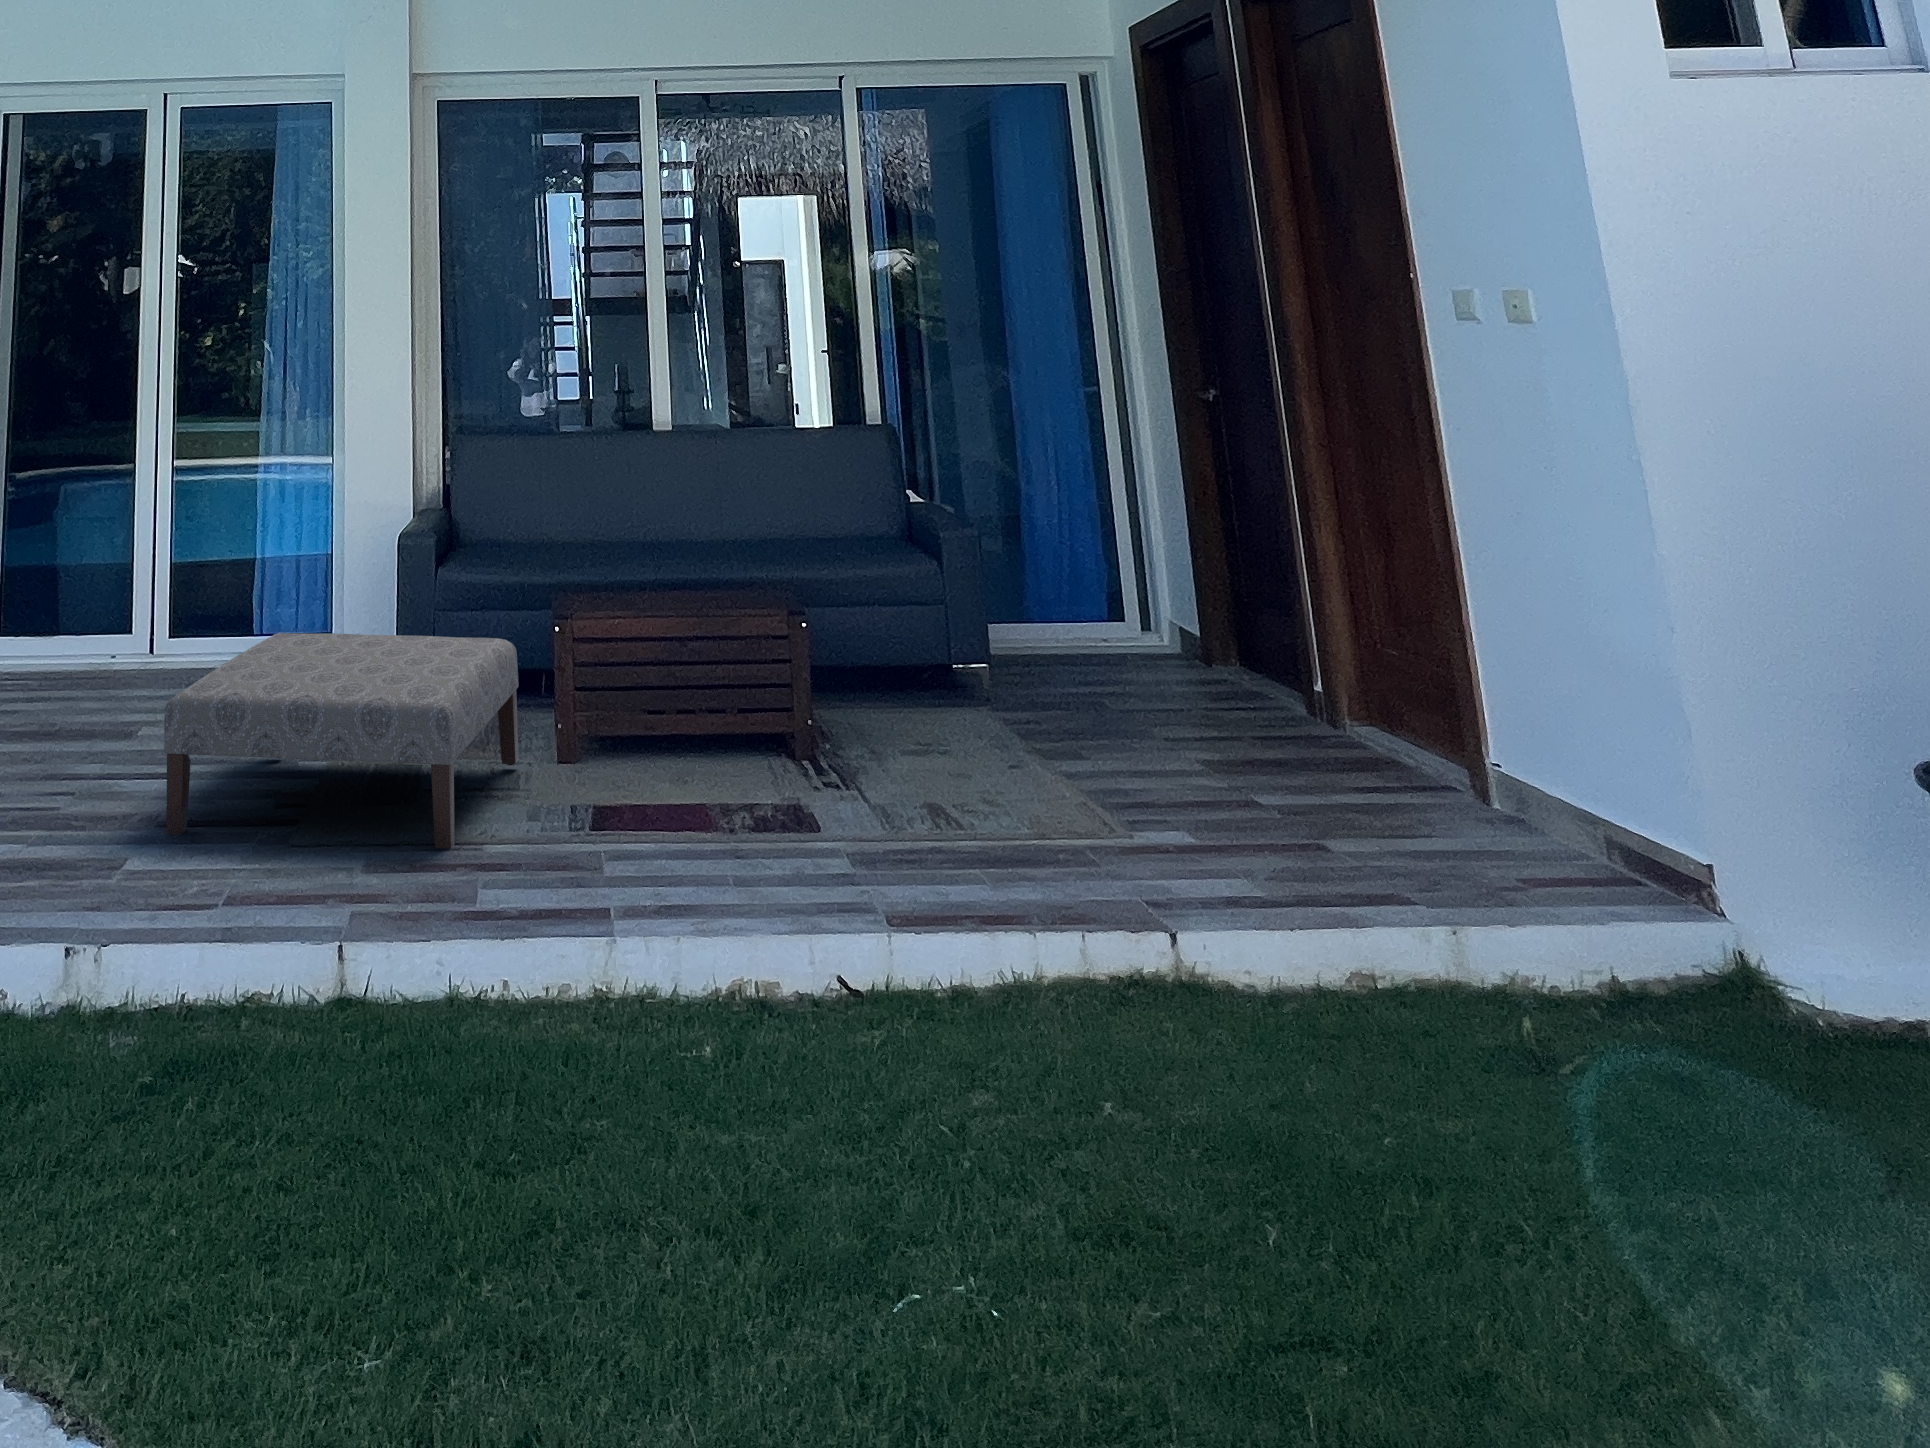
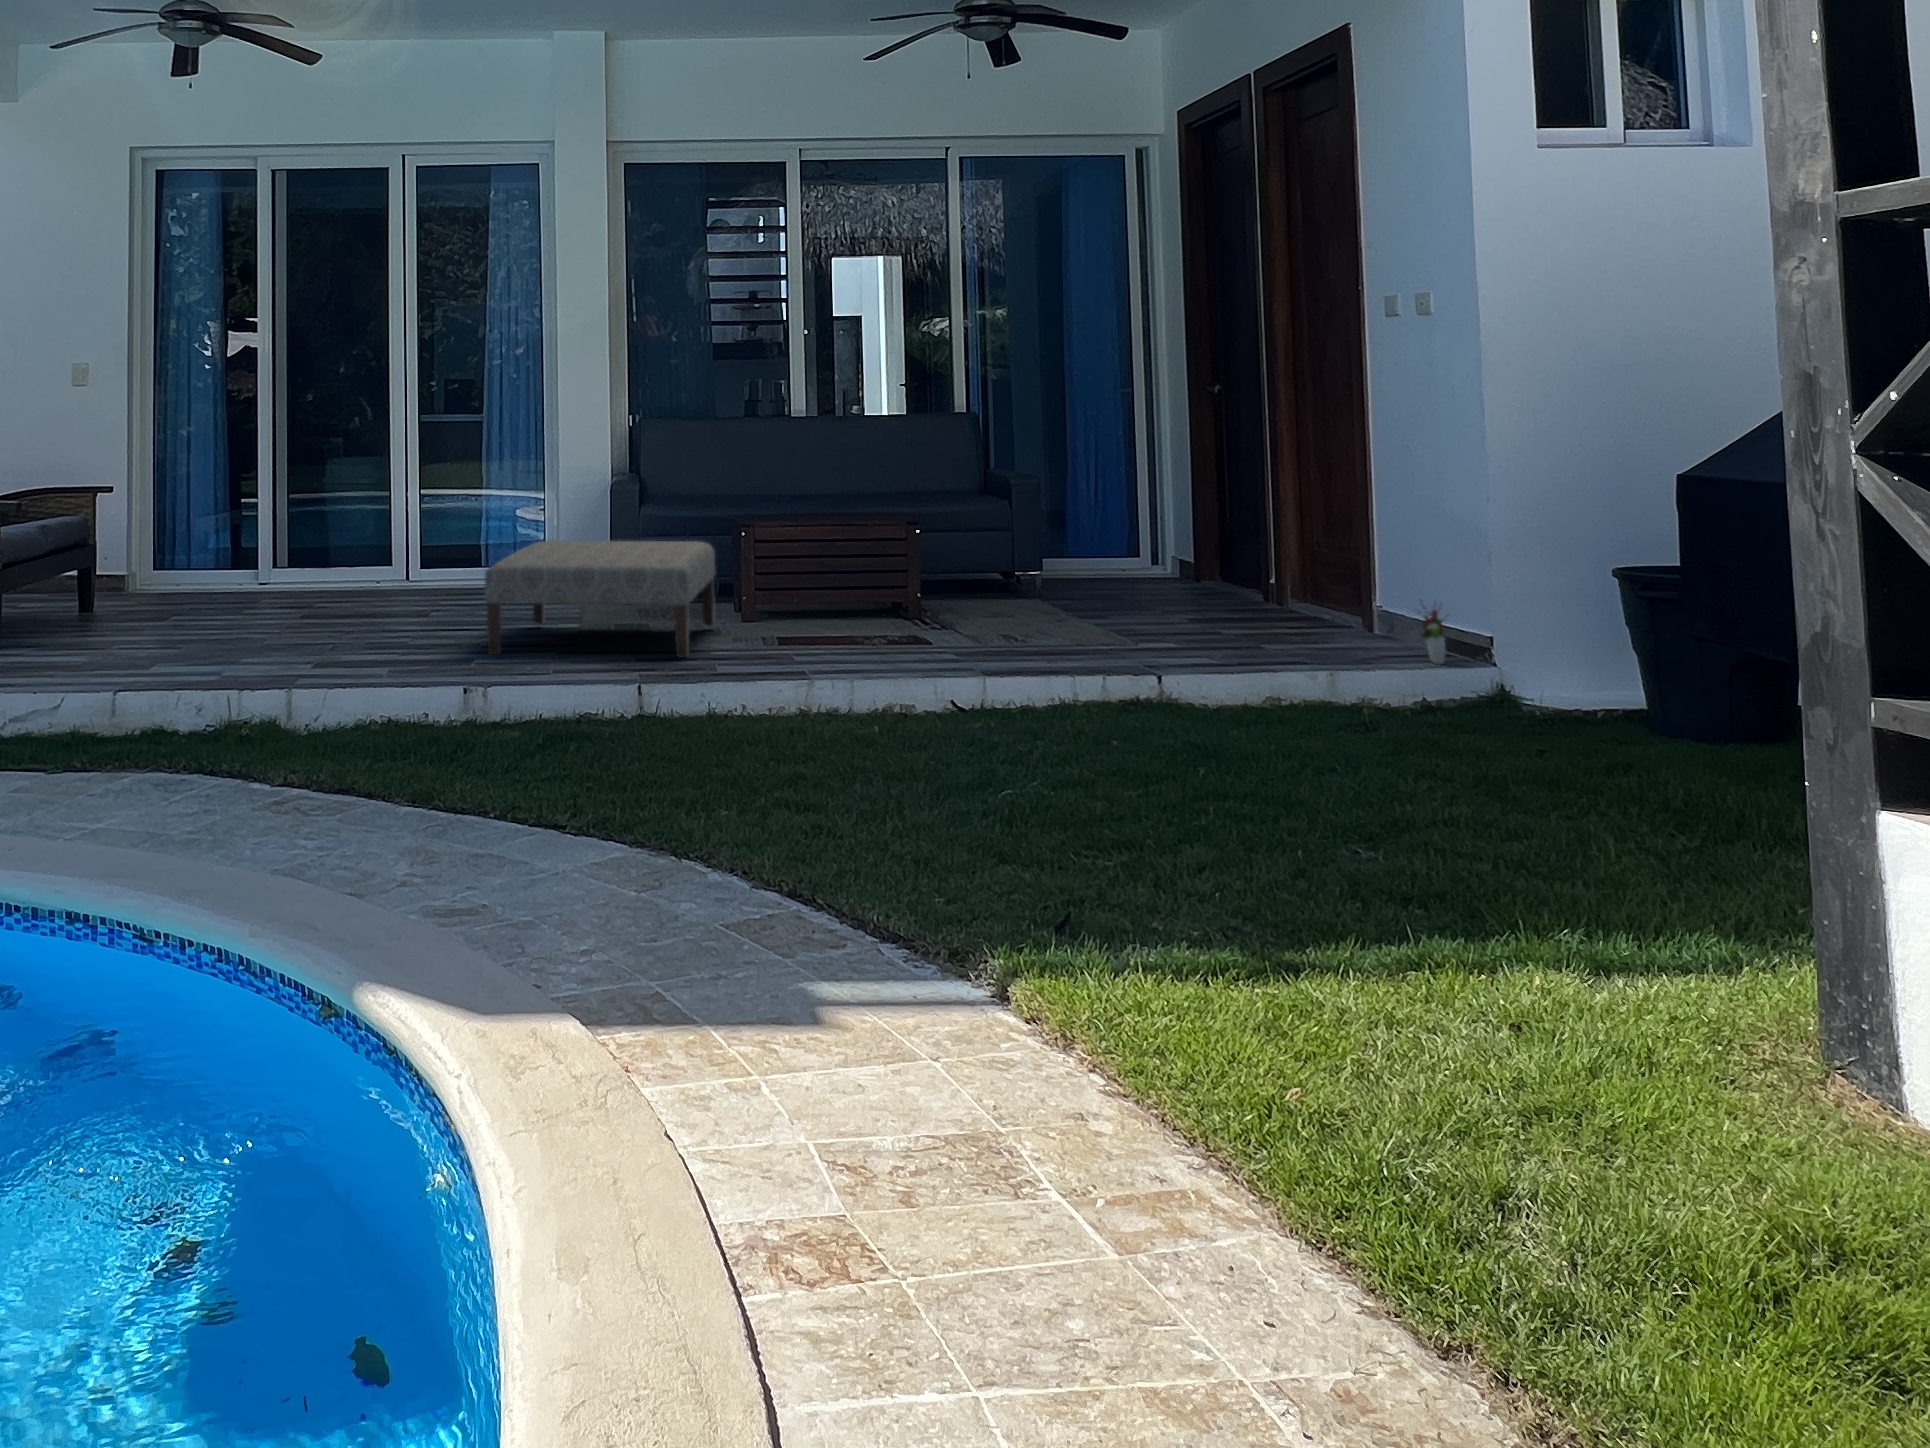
decorative plant: none [1562,782,1625,898] -> present [1418,600,1445,664]

